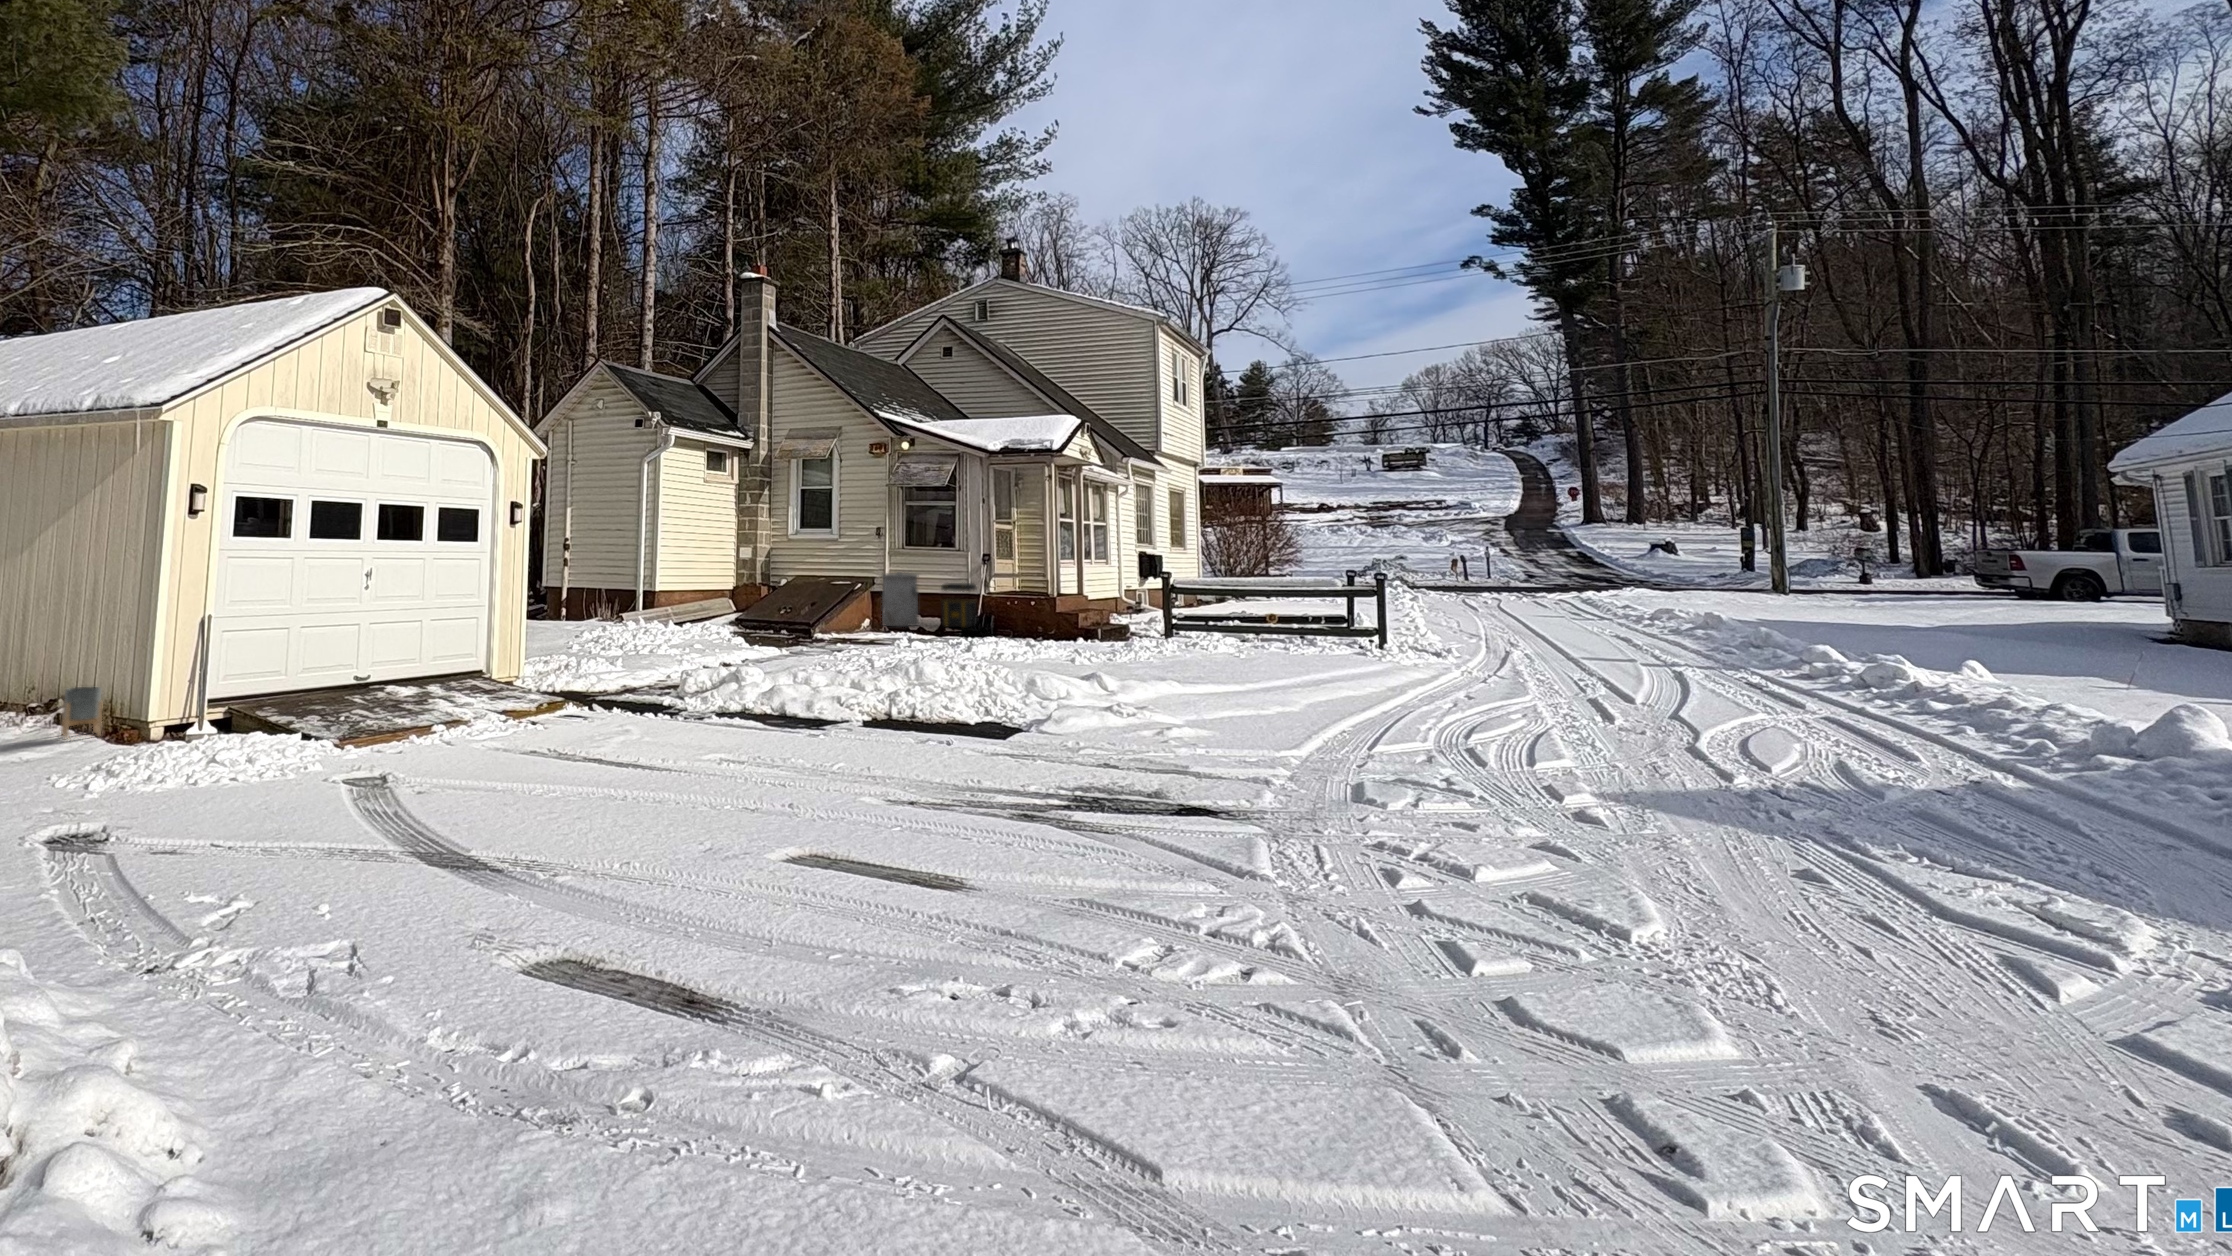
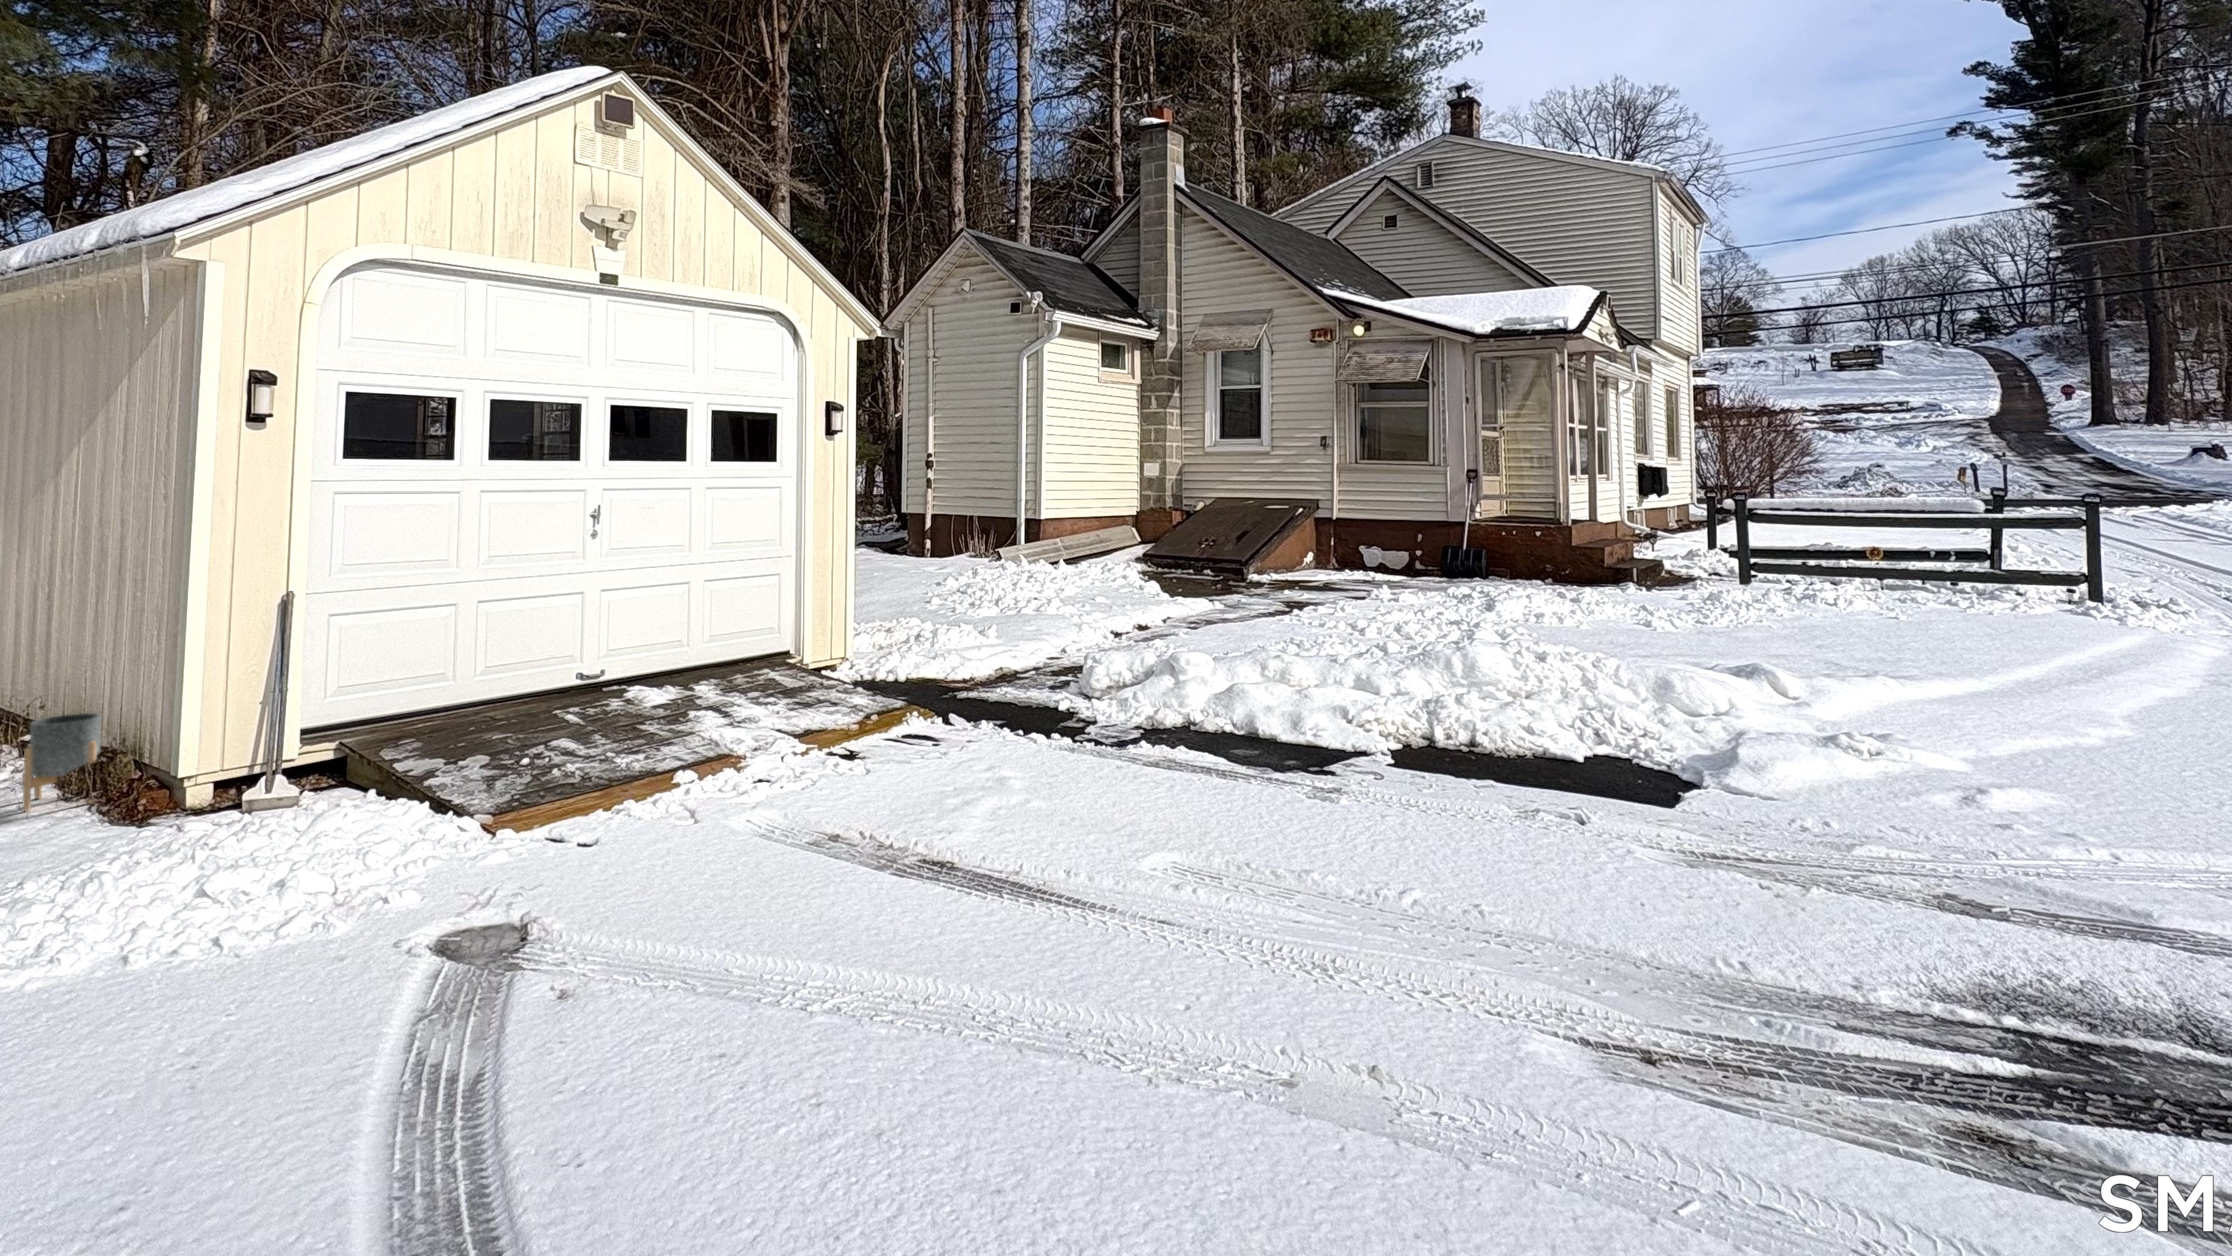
trash can: present [882,572,919,626] -> none [1325,493,1377,562]
toolbox: present [941,583,976,628] -> none [1408,506,1455,564]

